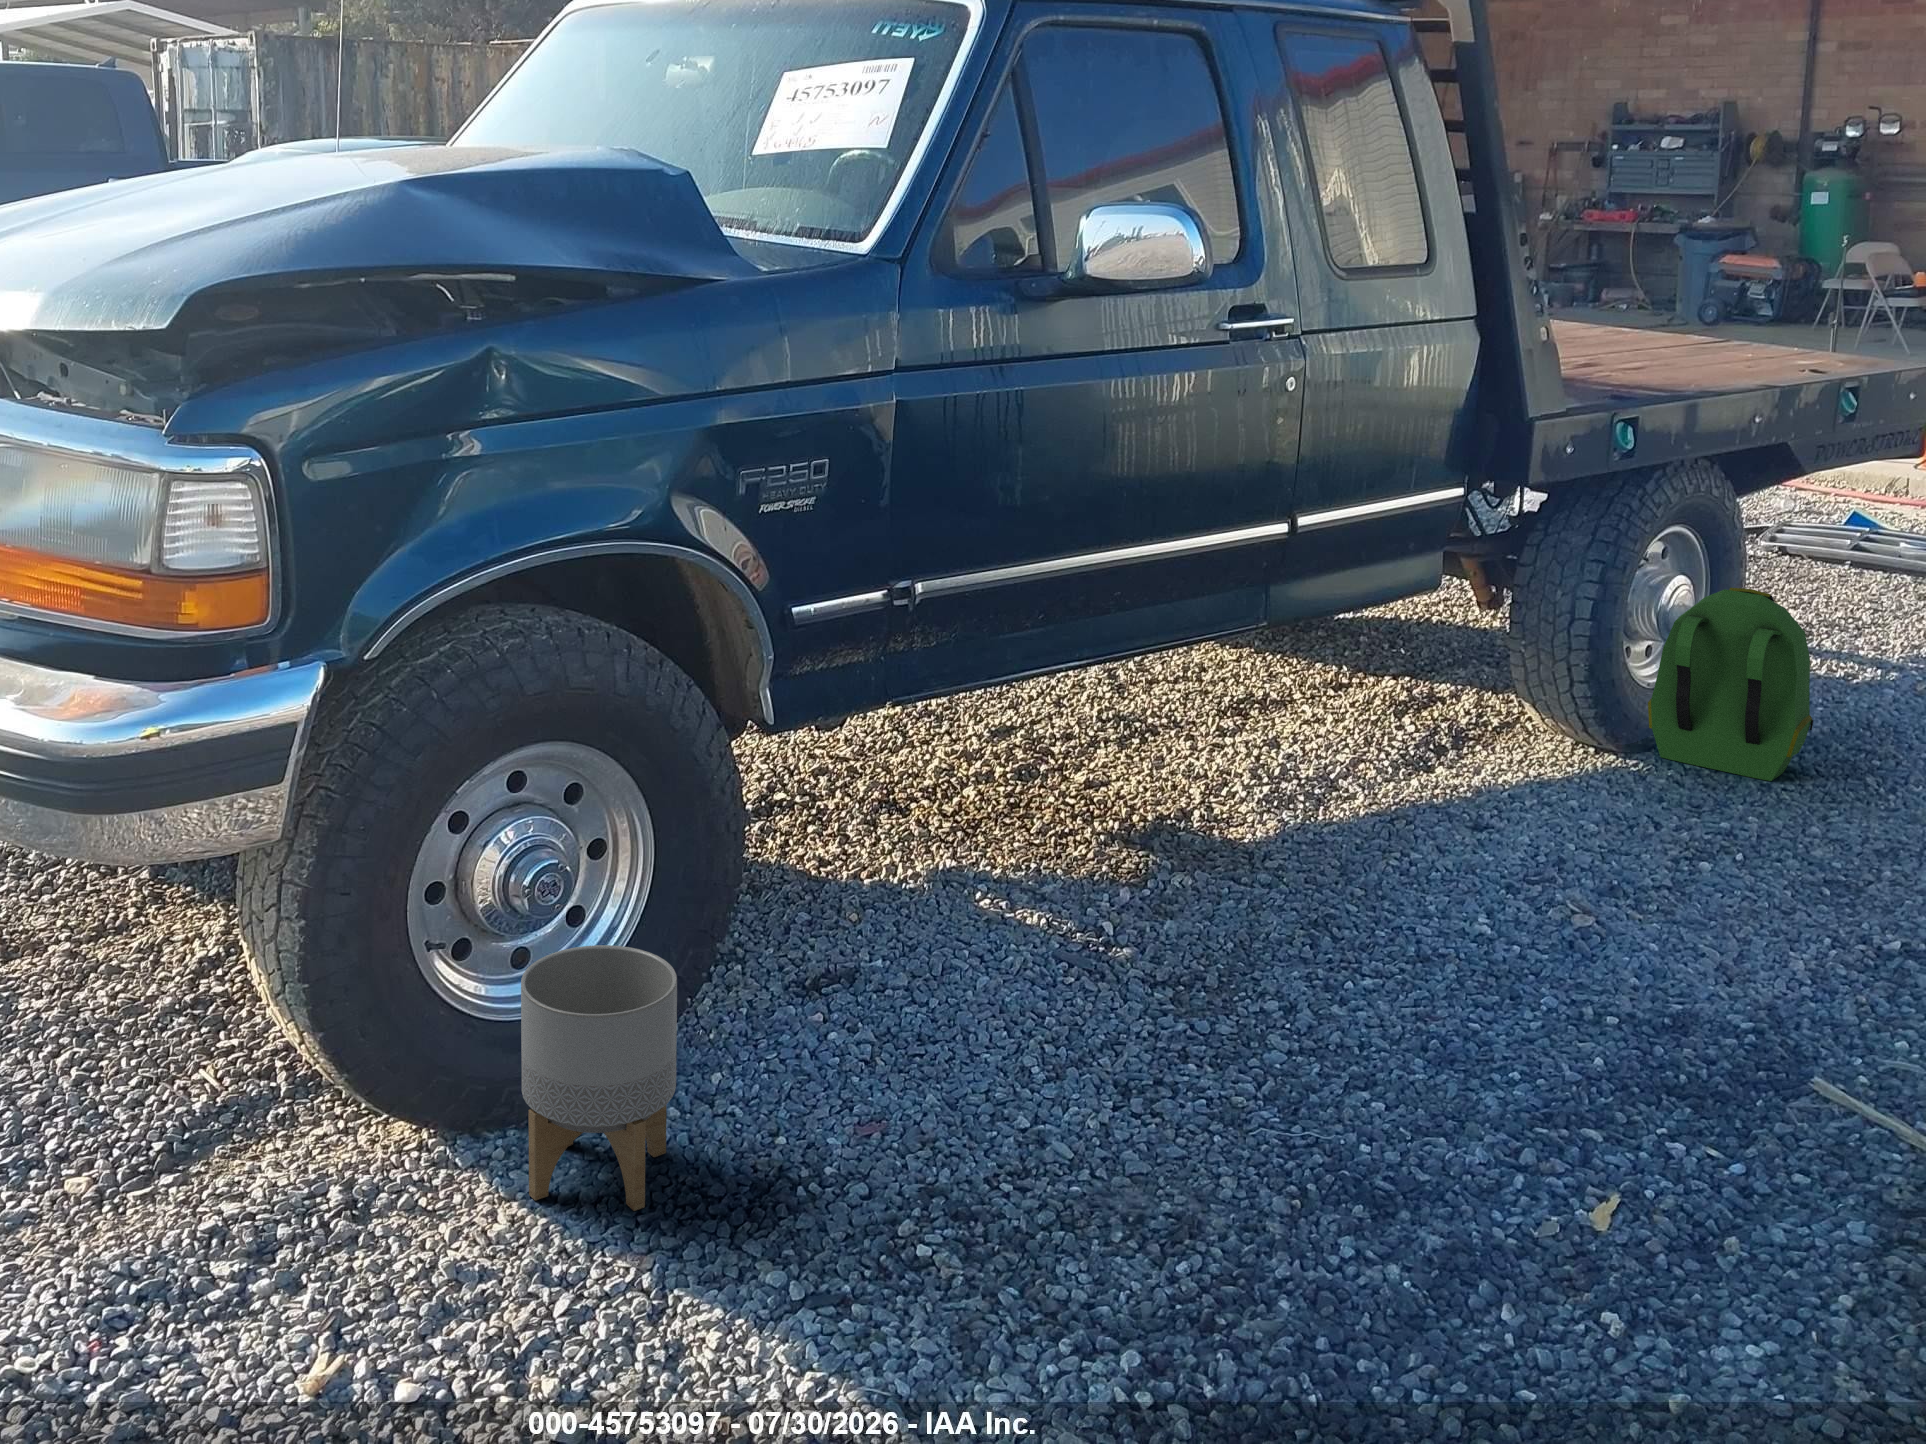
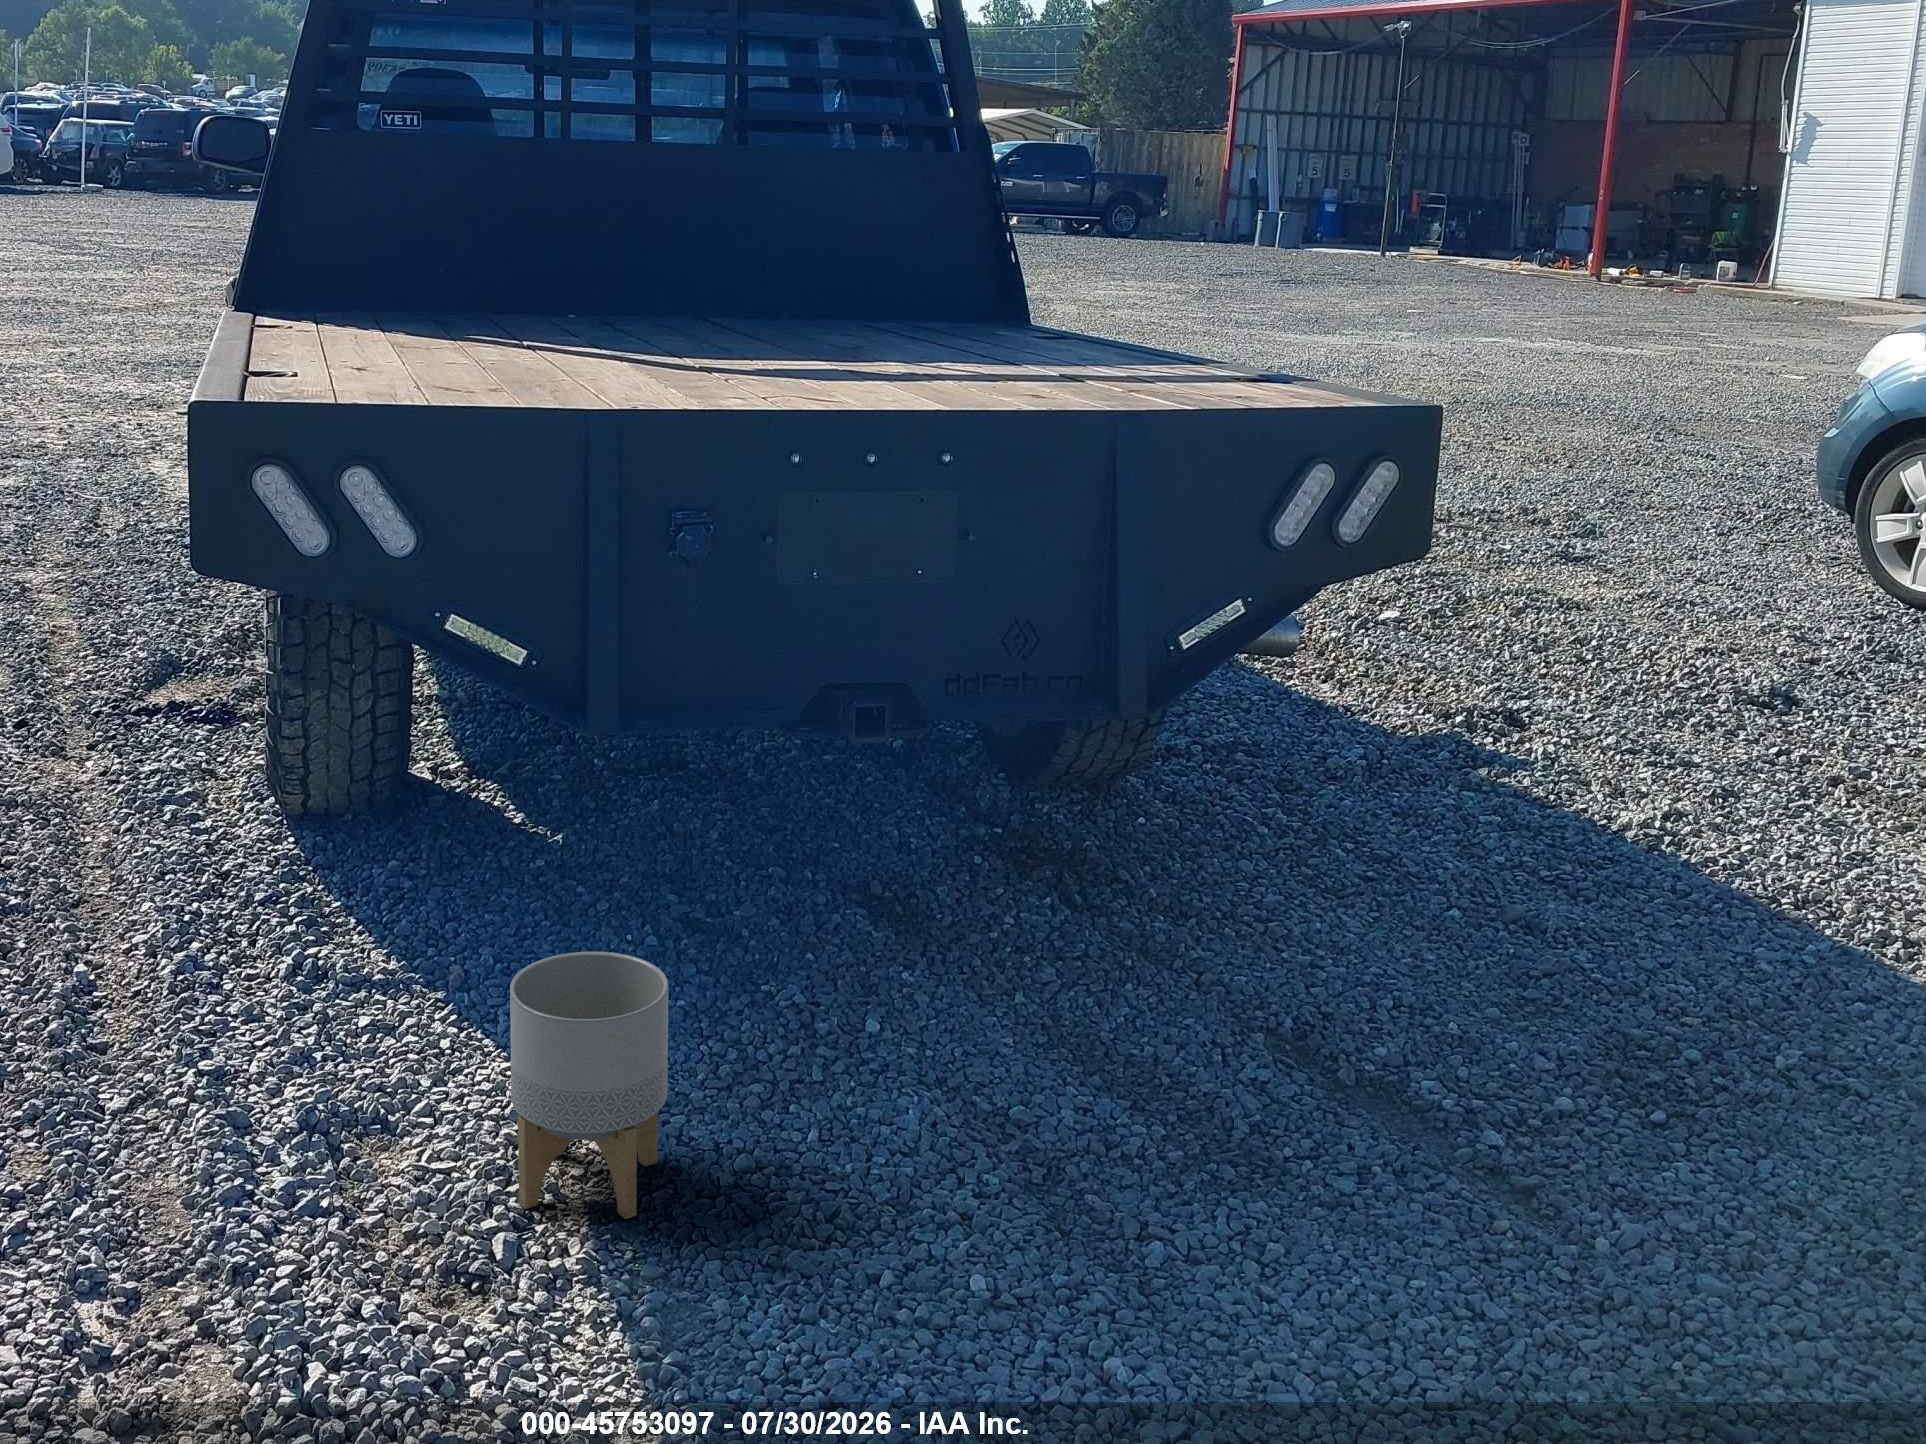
backpack: present [1648,588,1813,781] -> none [1681,586,1853,787]

